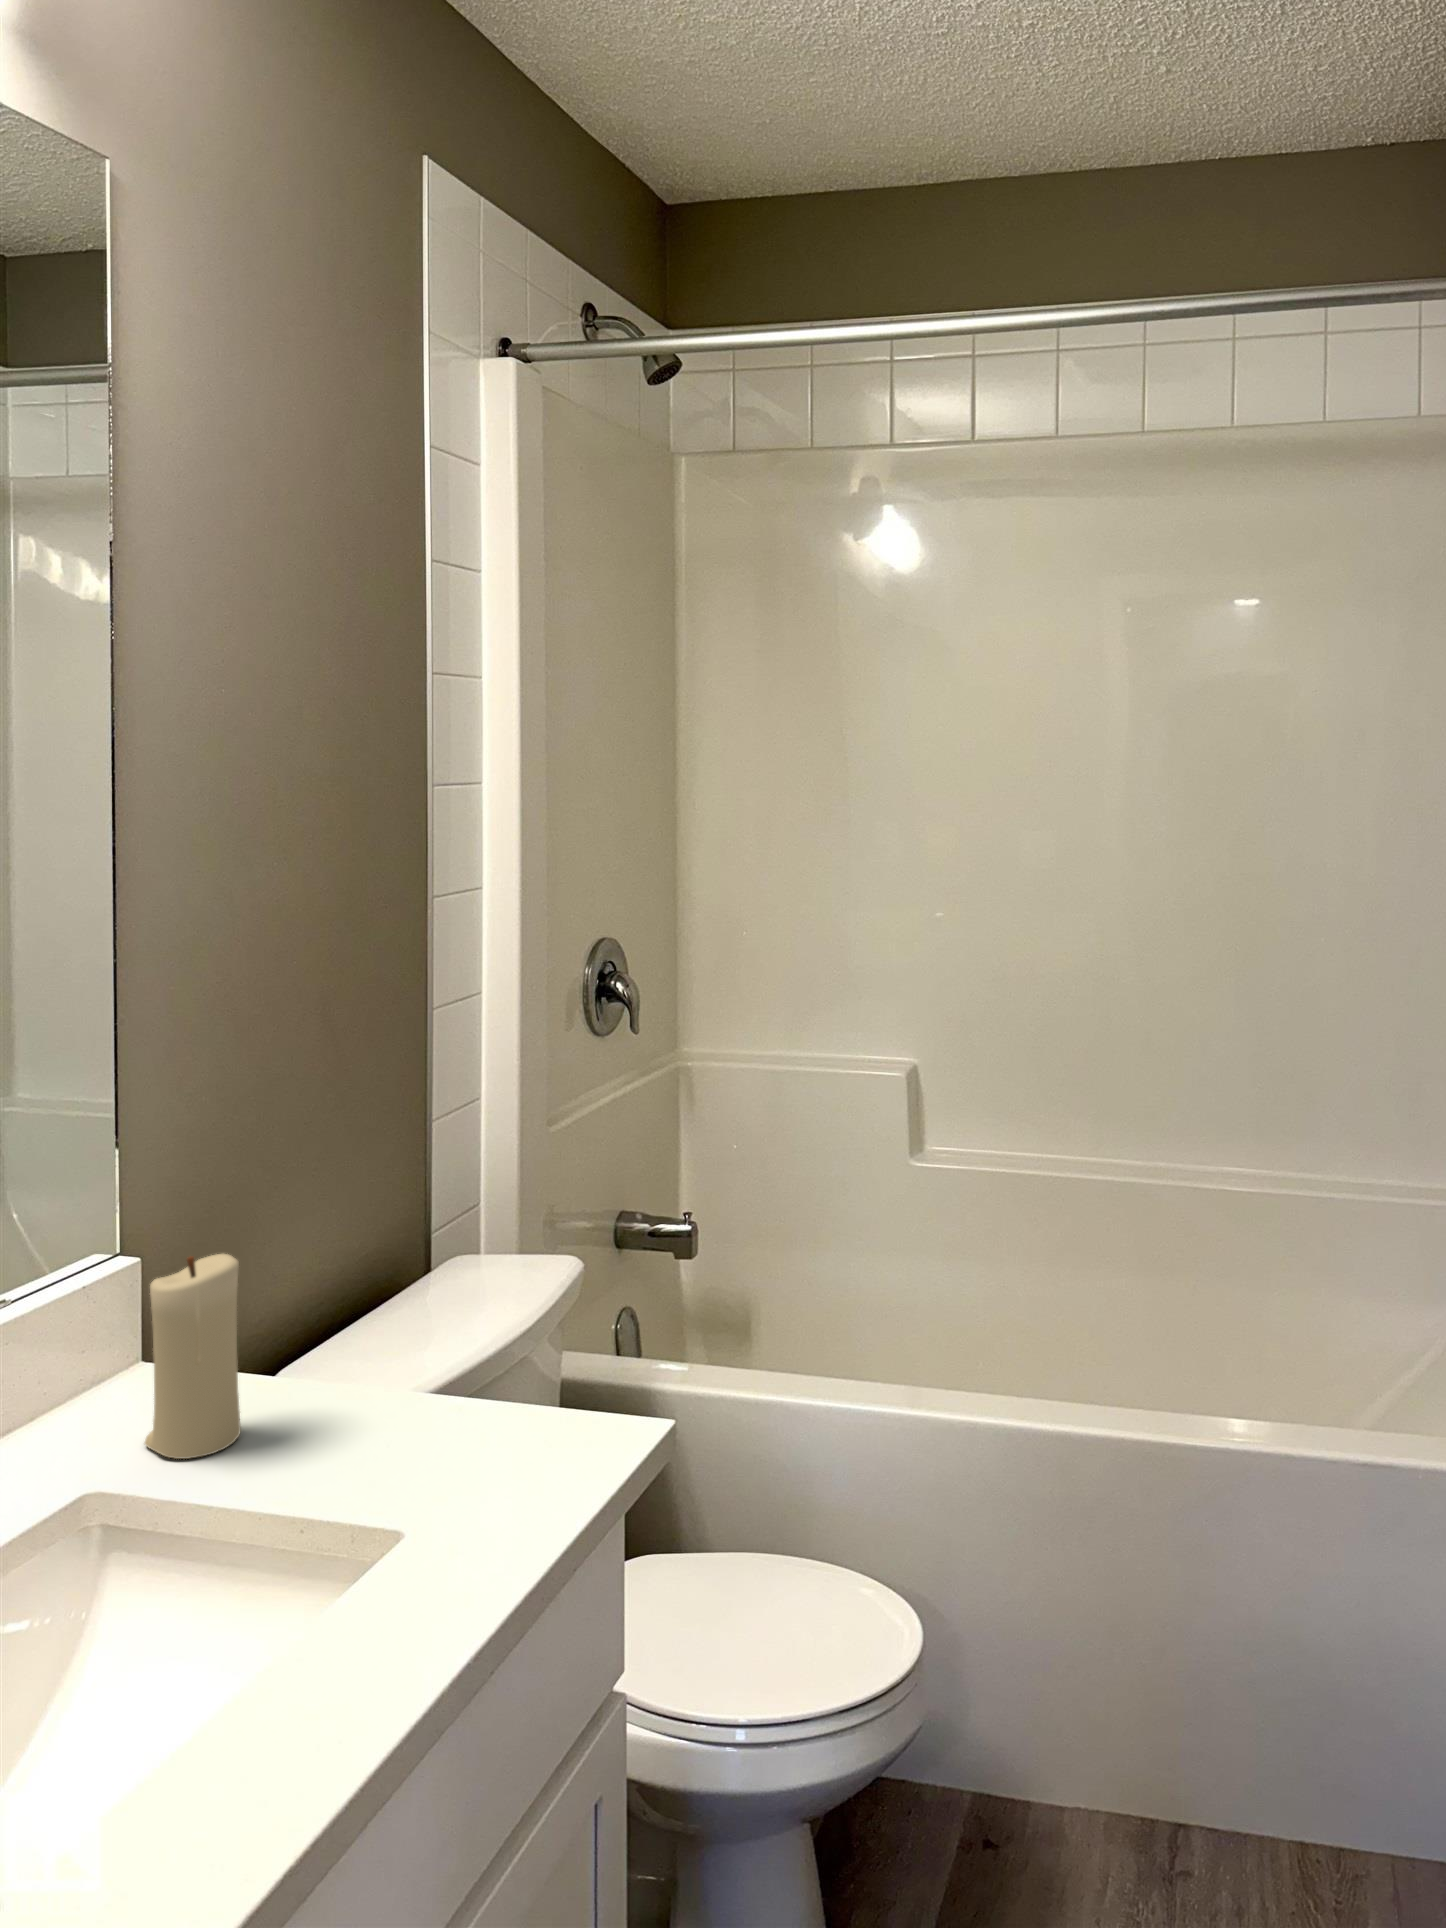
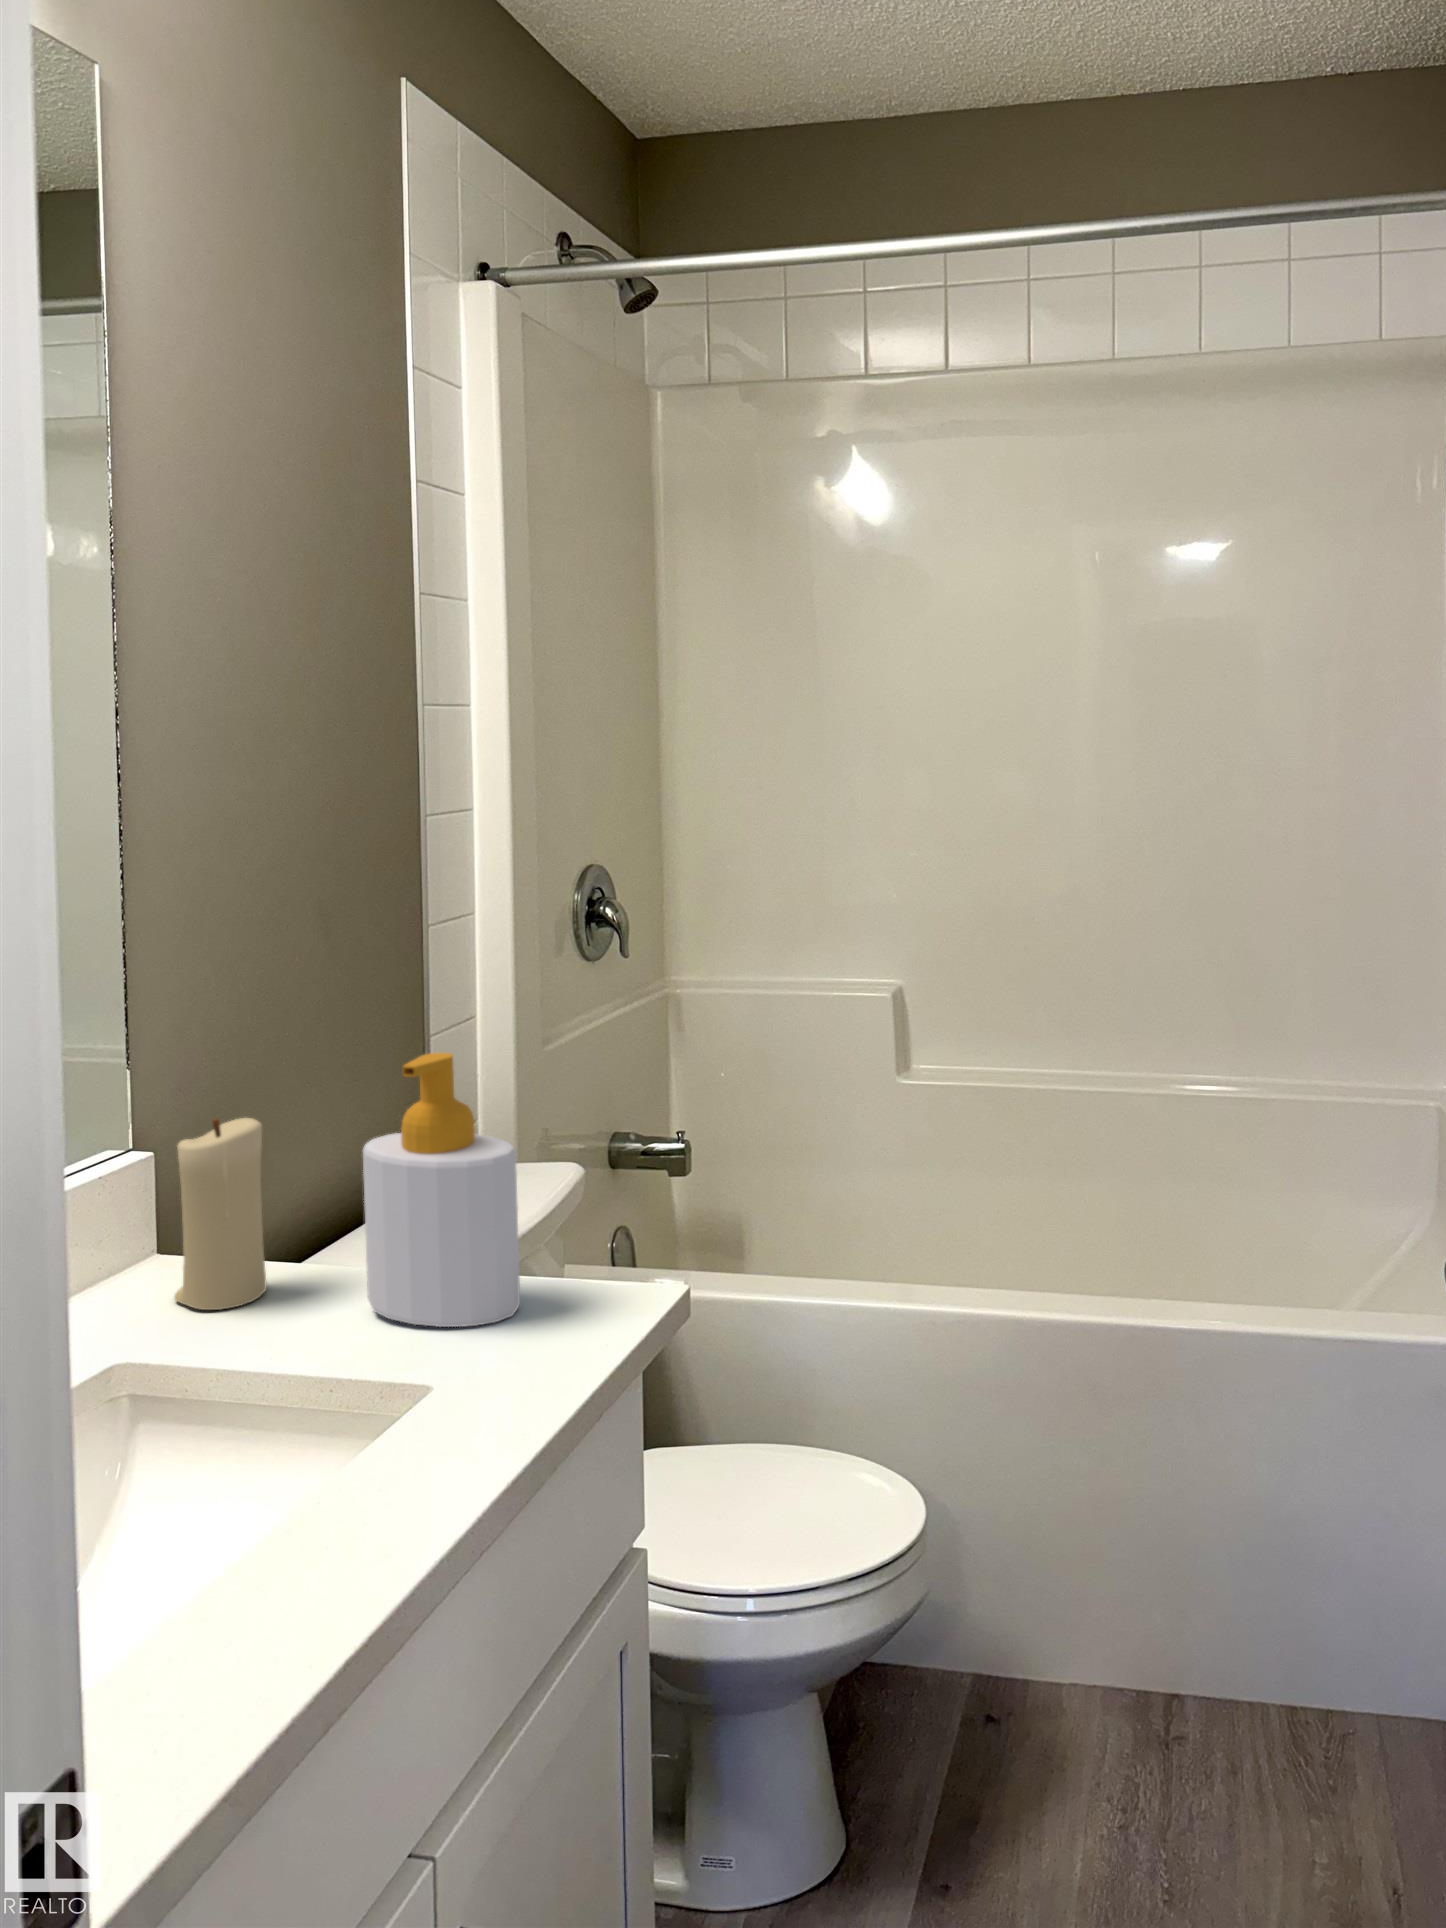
soap bottle: none [339,1197,499,1490] -> present [363,1052,520,1327]

